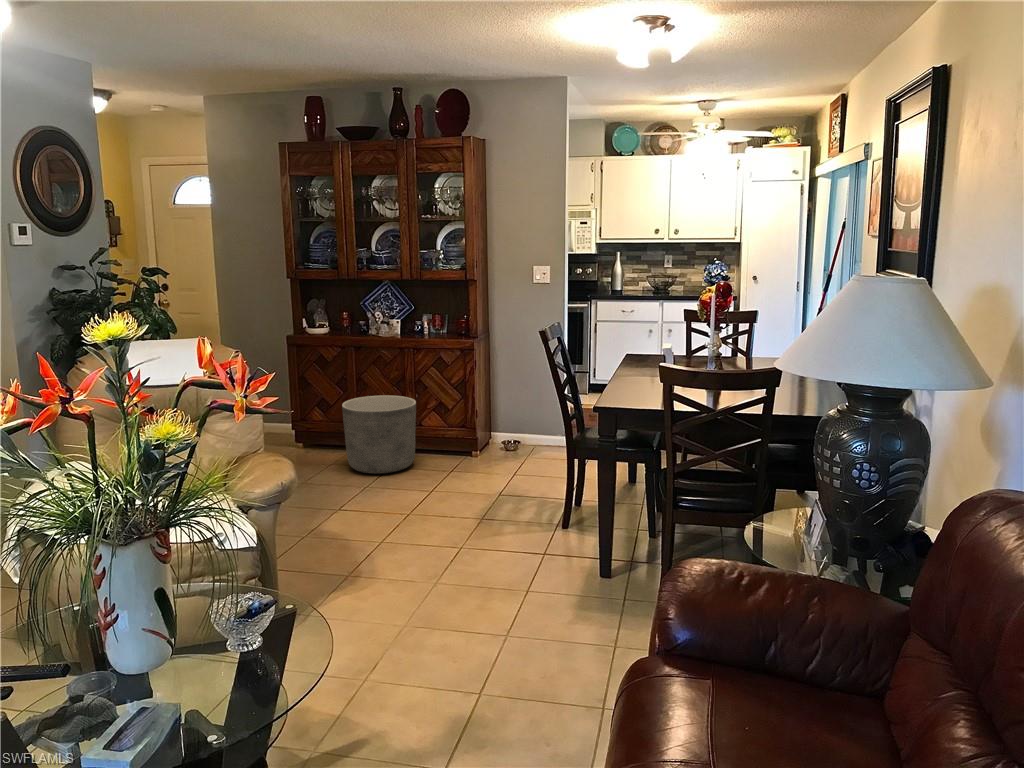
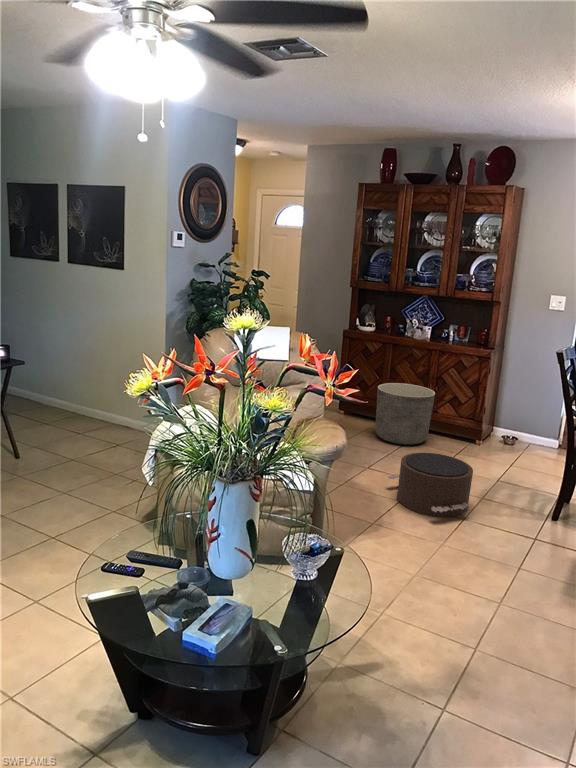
pouf: none [365,475,469,552] -> present [388,453,473,517]

